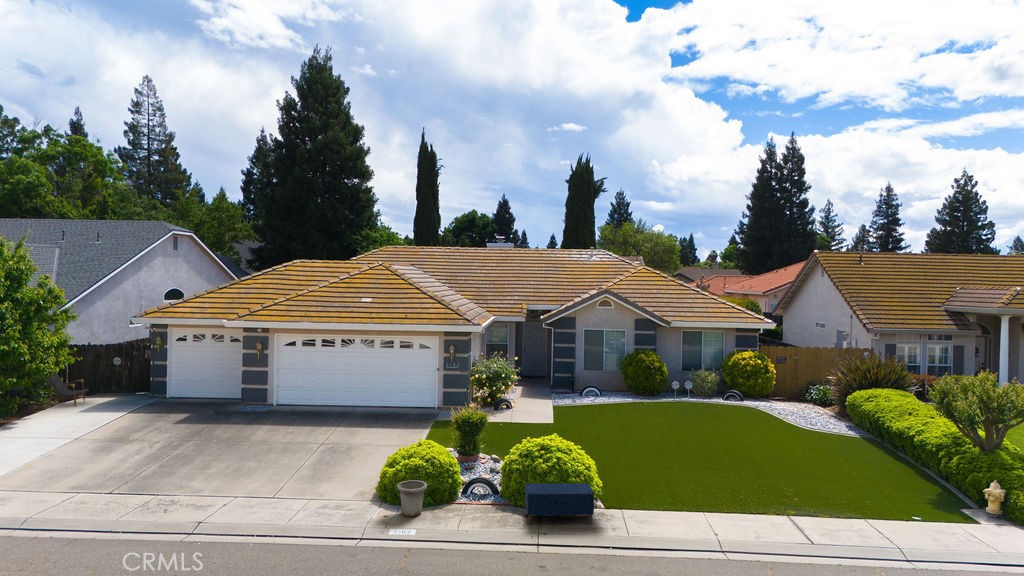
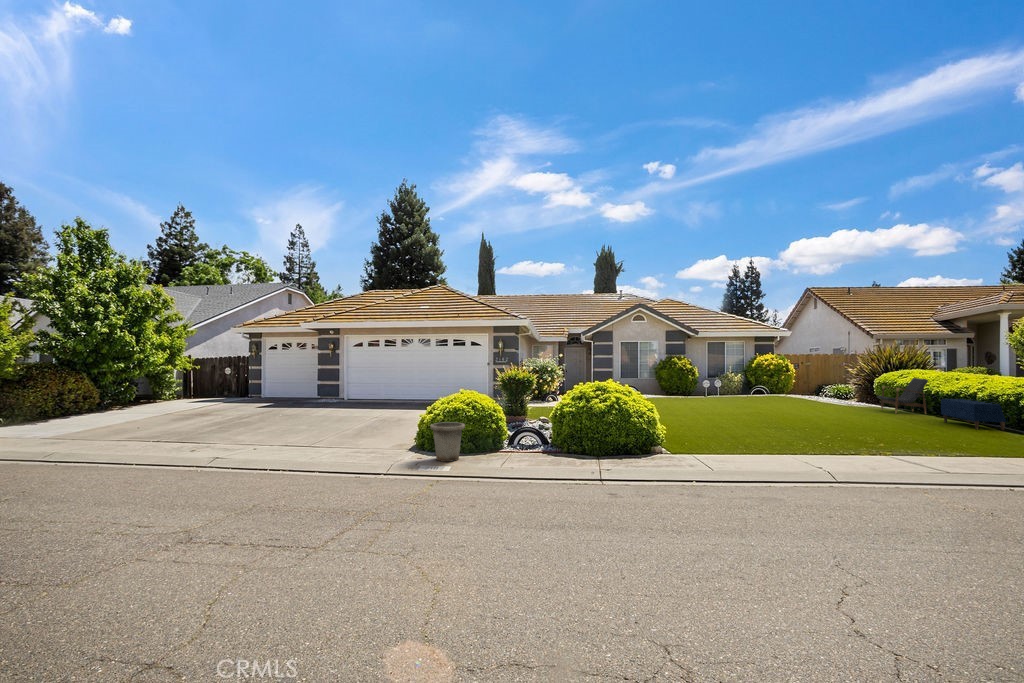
lounge chair: present [48,373,89,407] -> present [877,378,928,414]
bench: present [525,483,594,524] -> present [941,399,1006,430]

